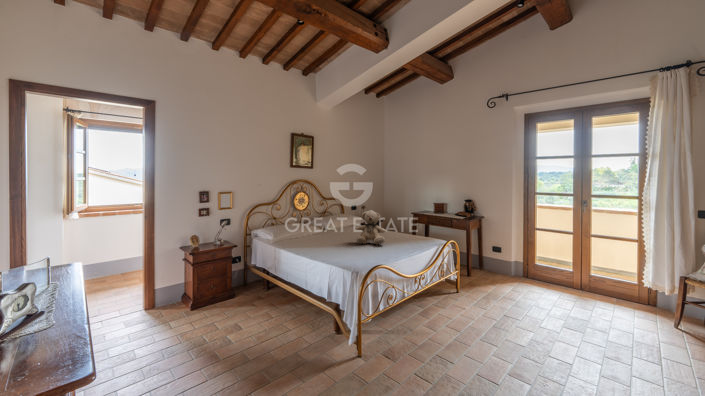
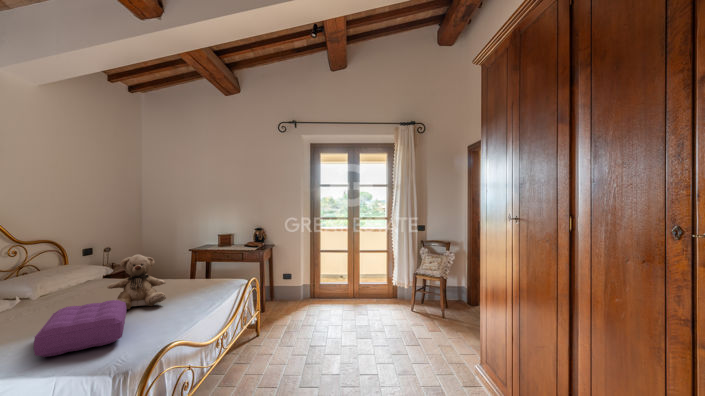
pillow: none [319,234,361,257] -> present [34,300,127,357]

